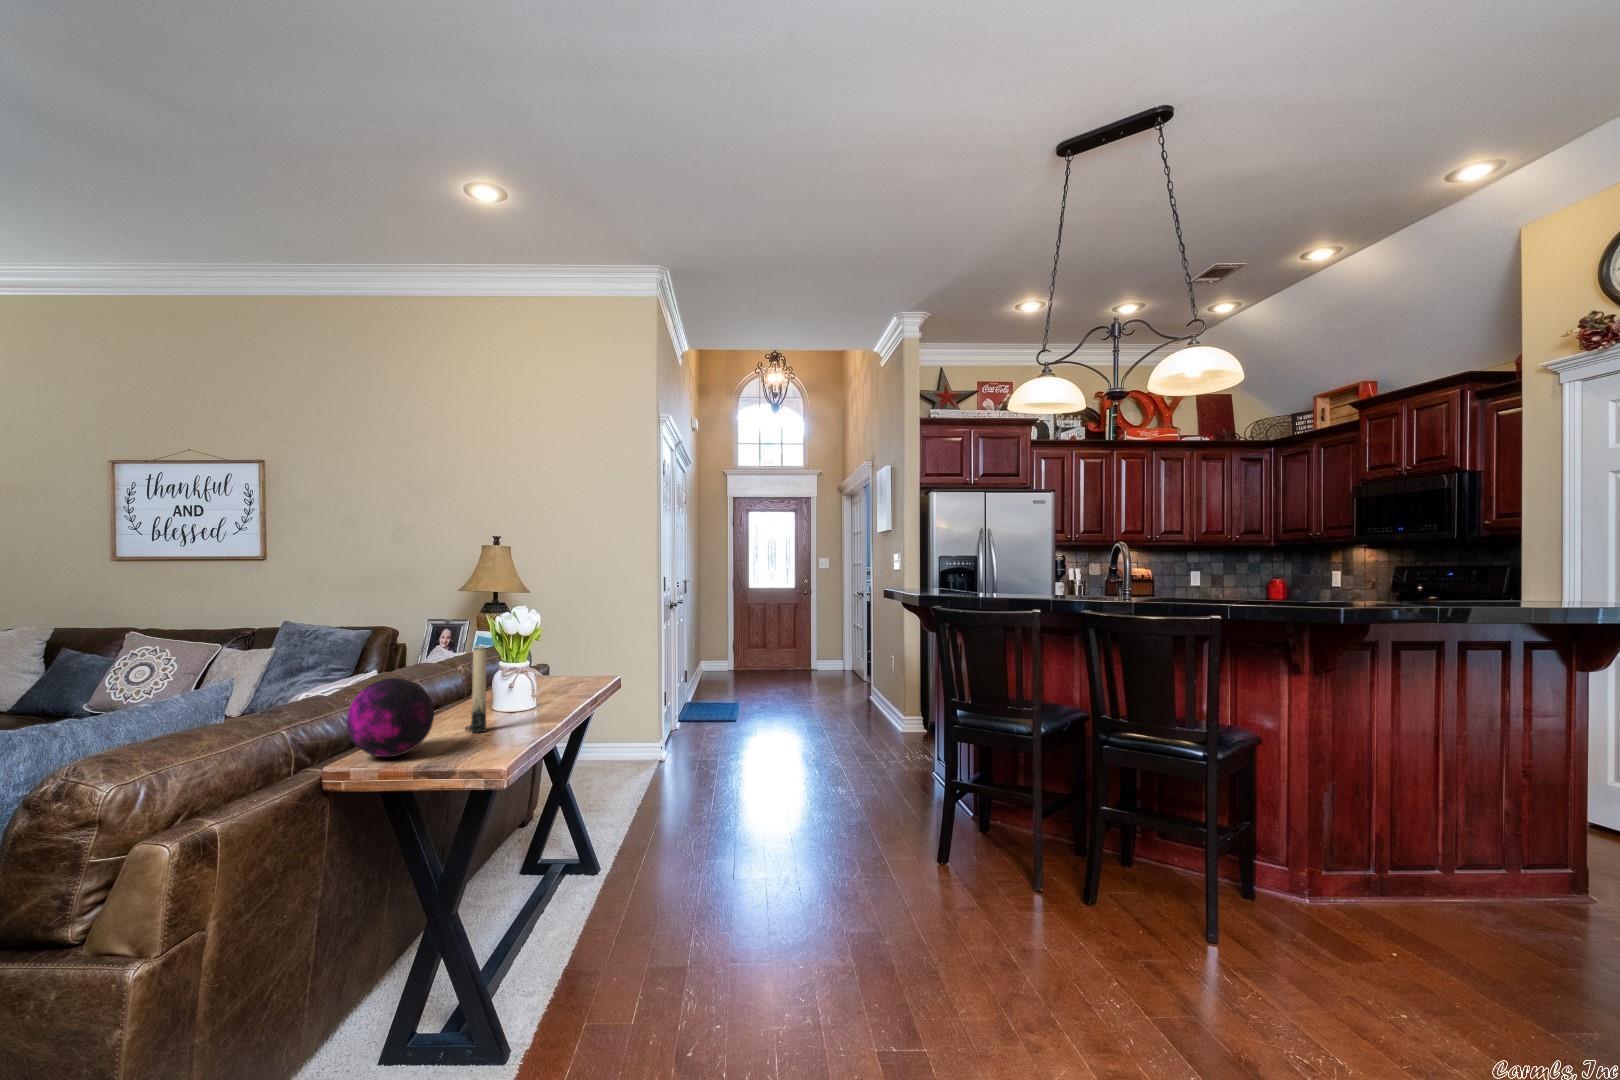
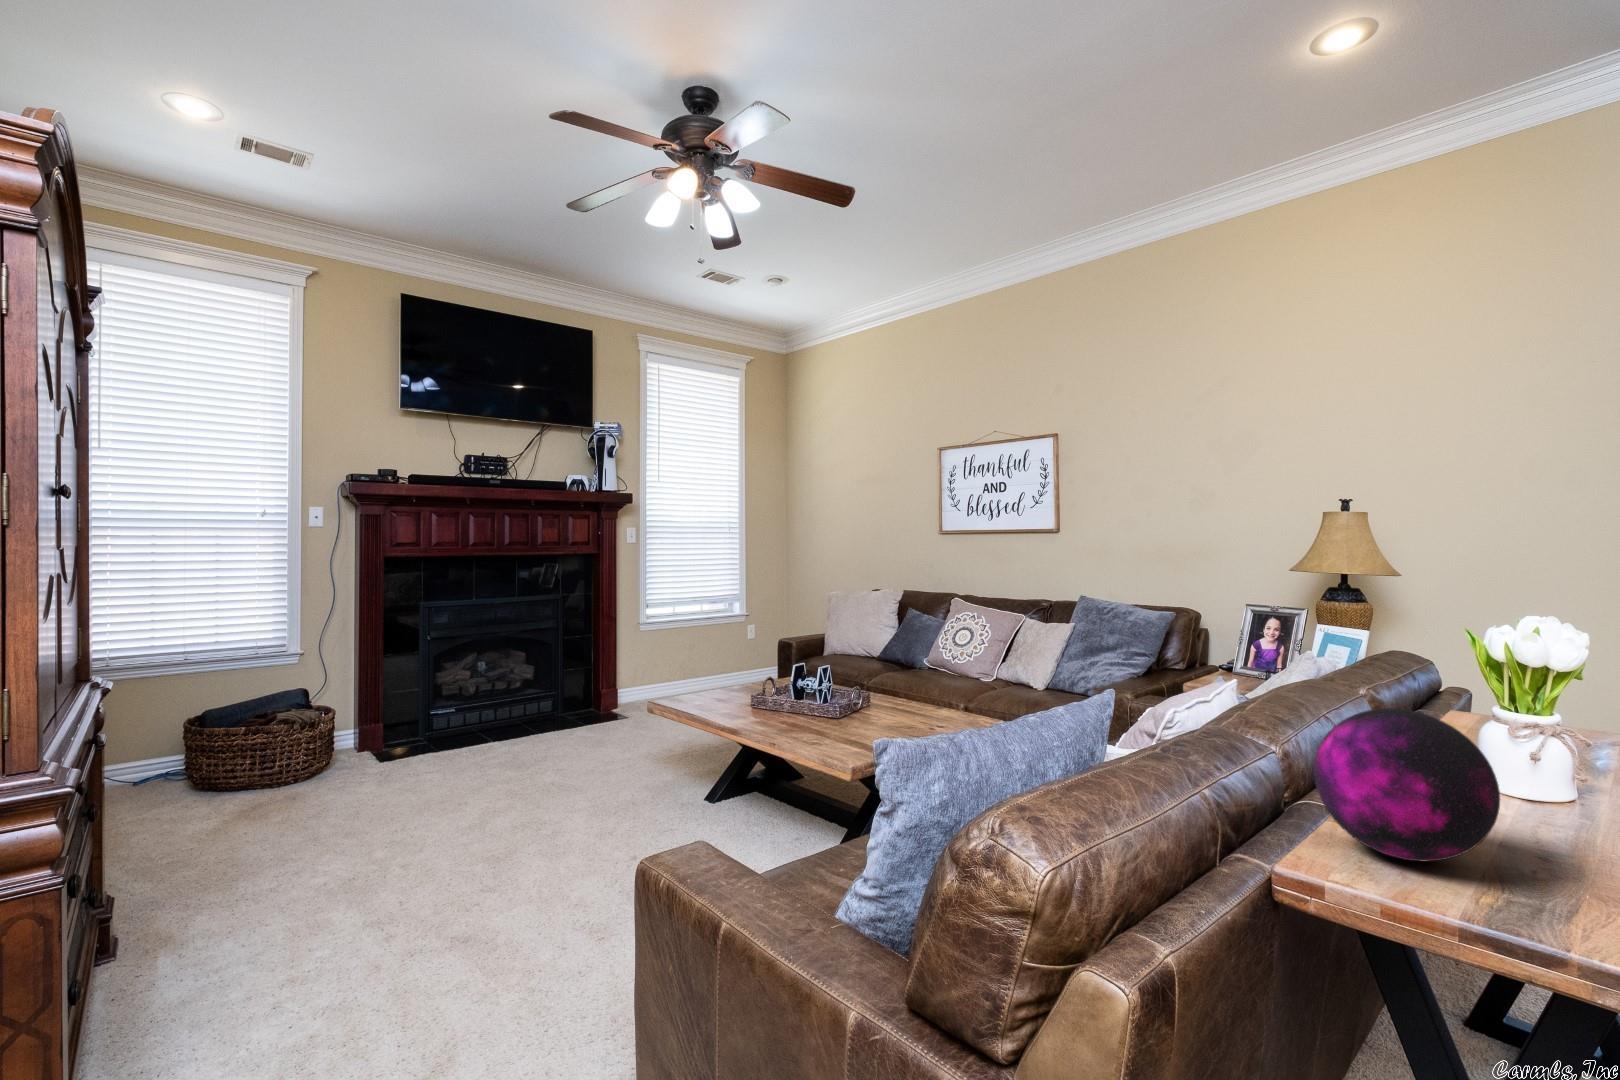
candle: present [465,646,487,733] -> none [1501,661,1562,833]

